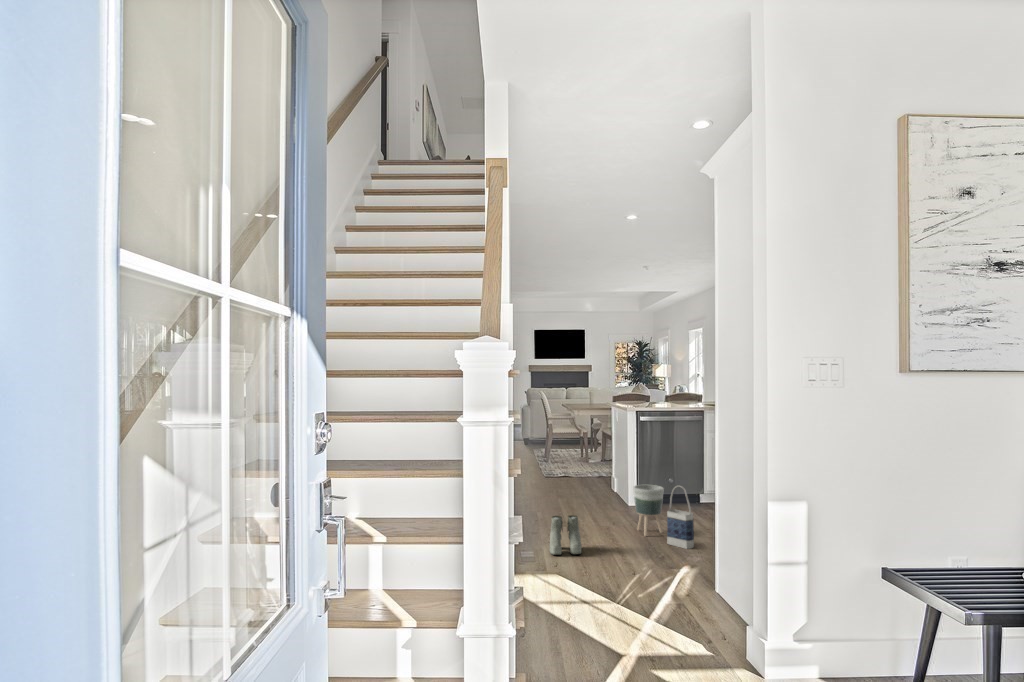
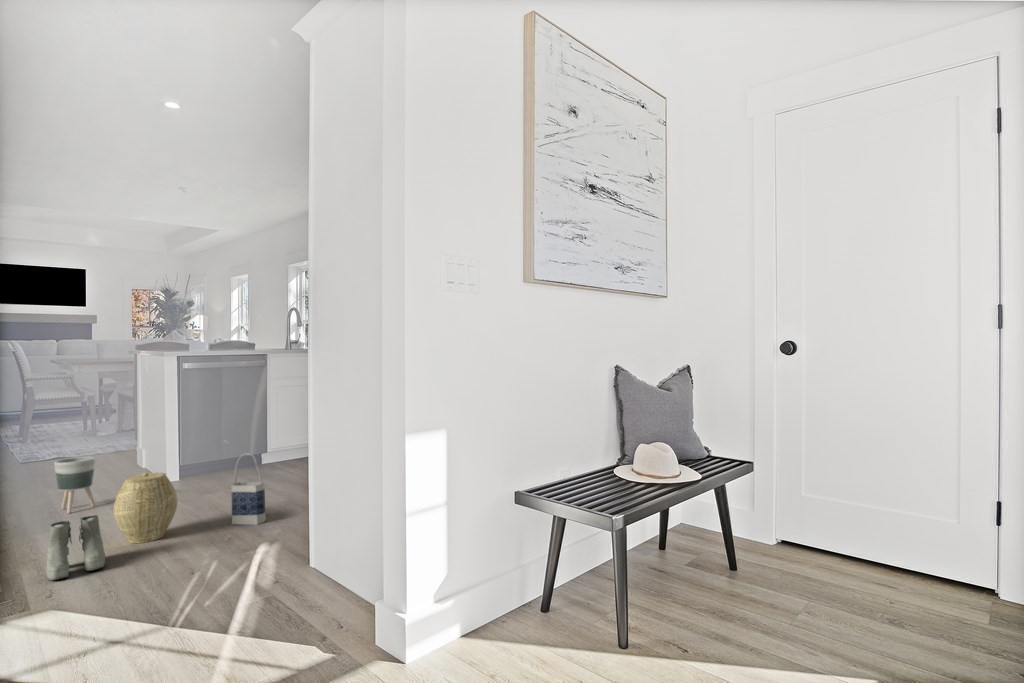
planter: present [633,485,663,536] -> present [54,457,96,513]
woven basket: none [587,489,628,543] -> present [113,473,177,543]

